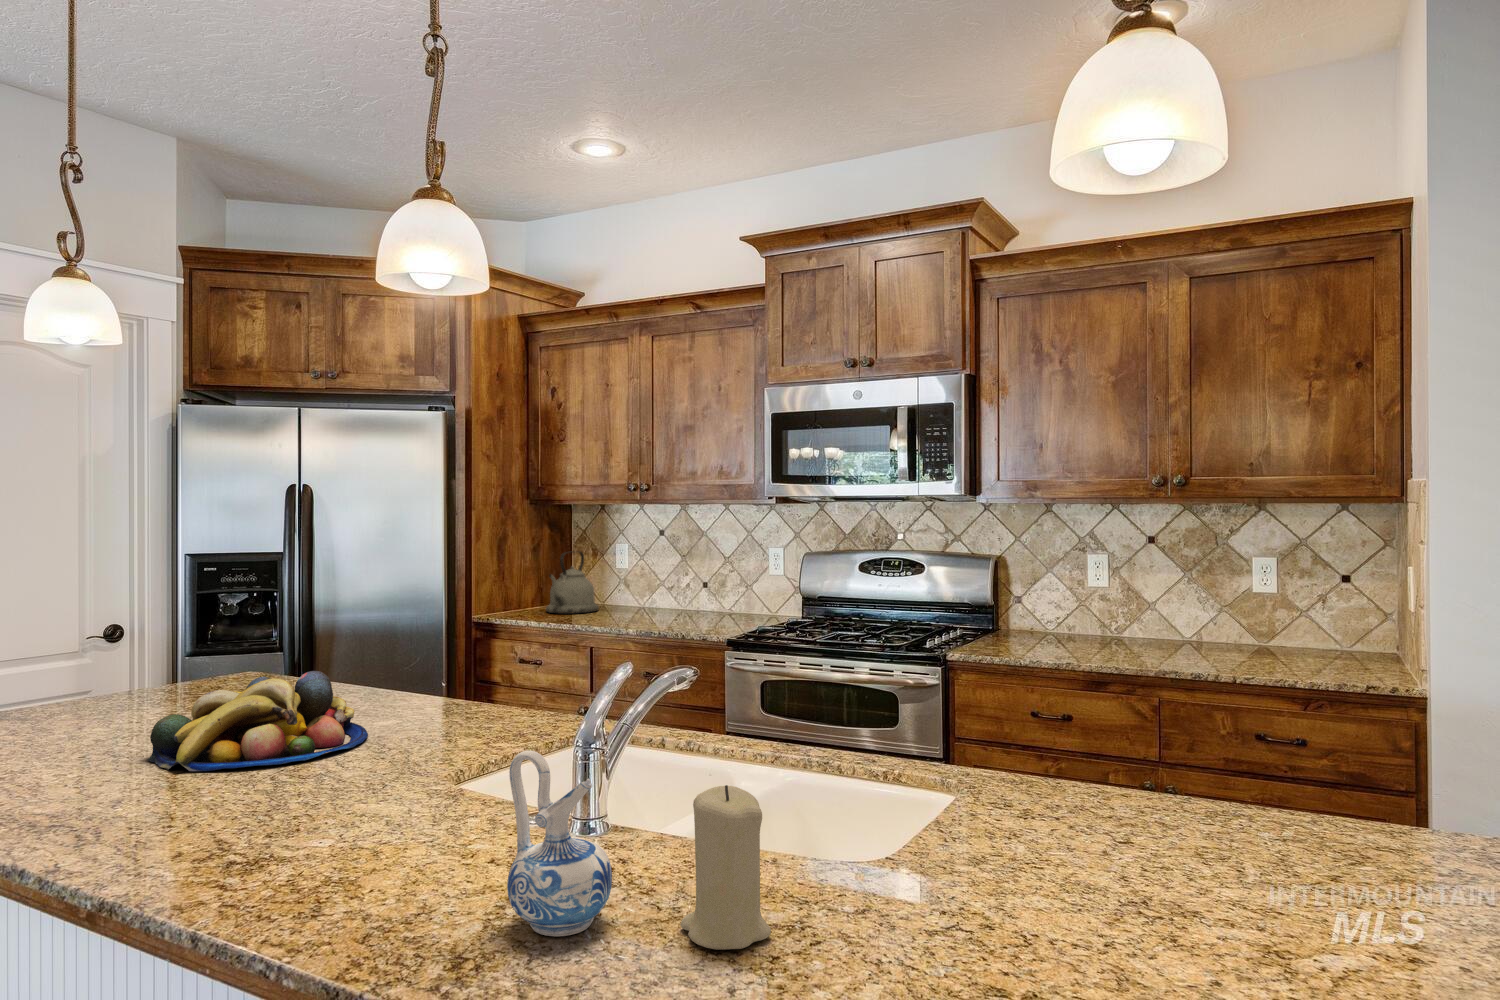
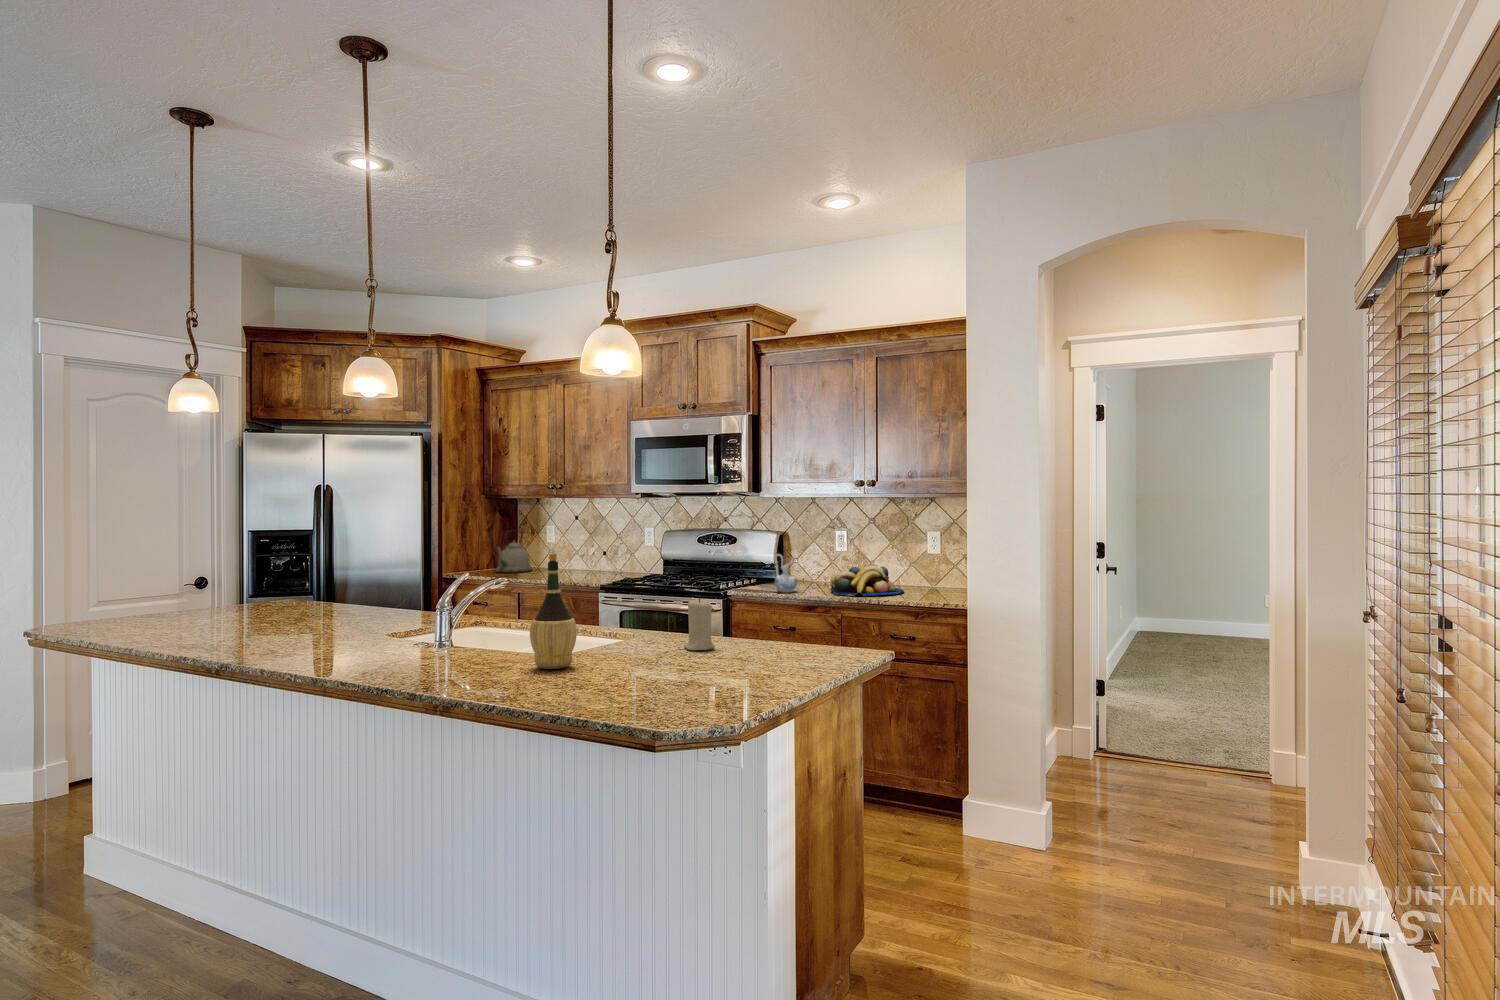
wine bottle: none [859,635,976,936] -> present [530,554,577,669]
fruit bowl: present [147,671,368,771] -> present [830,565,904,596]
ceramic pitcher: present [507,750,612,936] -> present [774,554,797,593]
candle: present [681,785,771,950] -> present [684,598,715,650]

